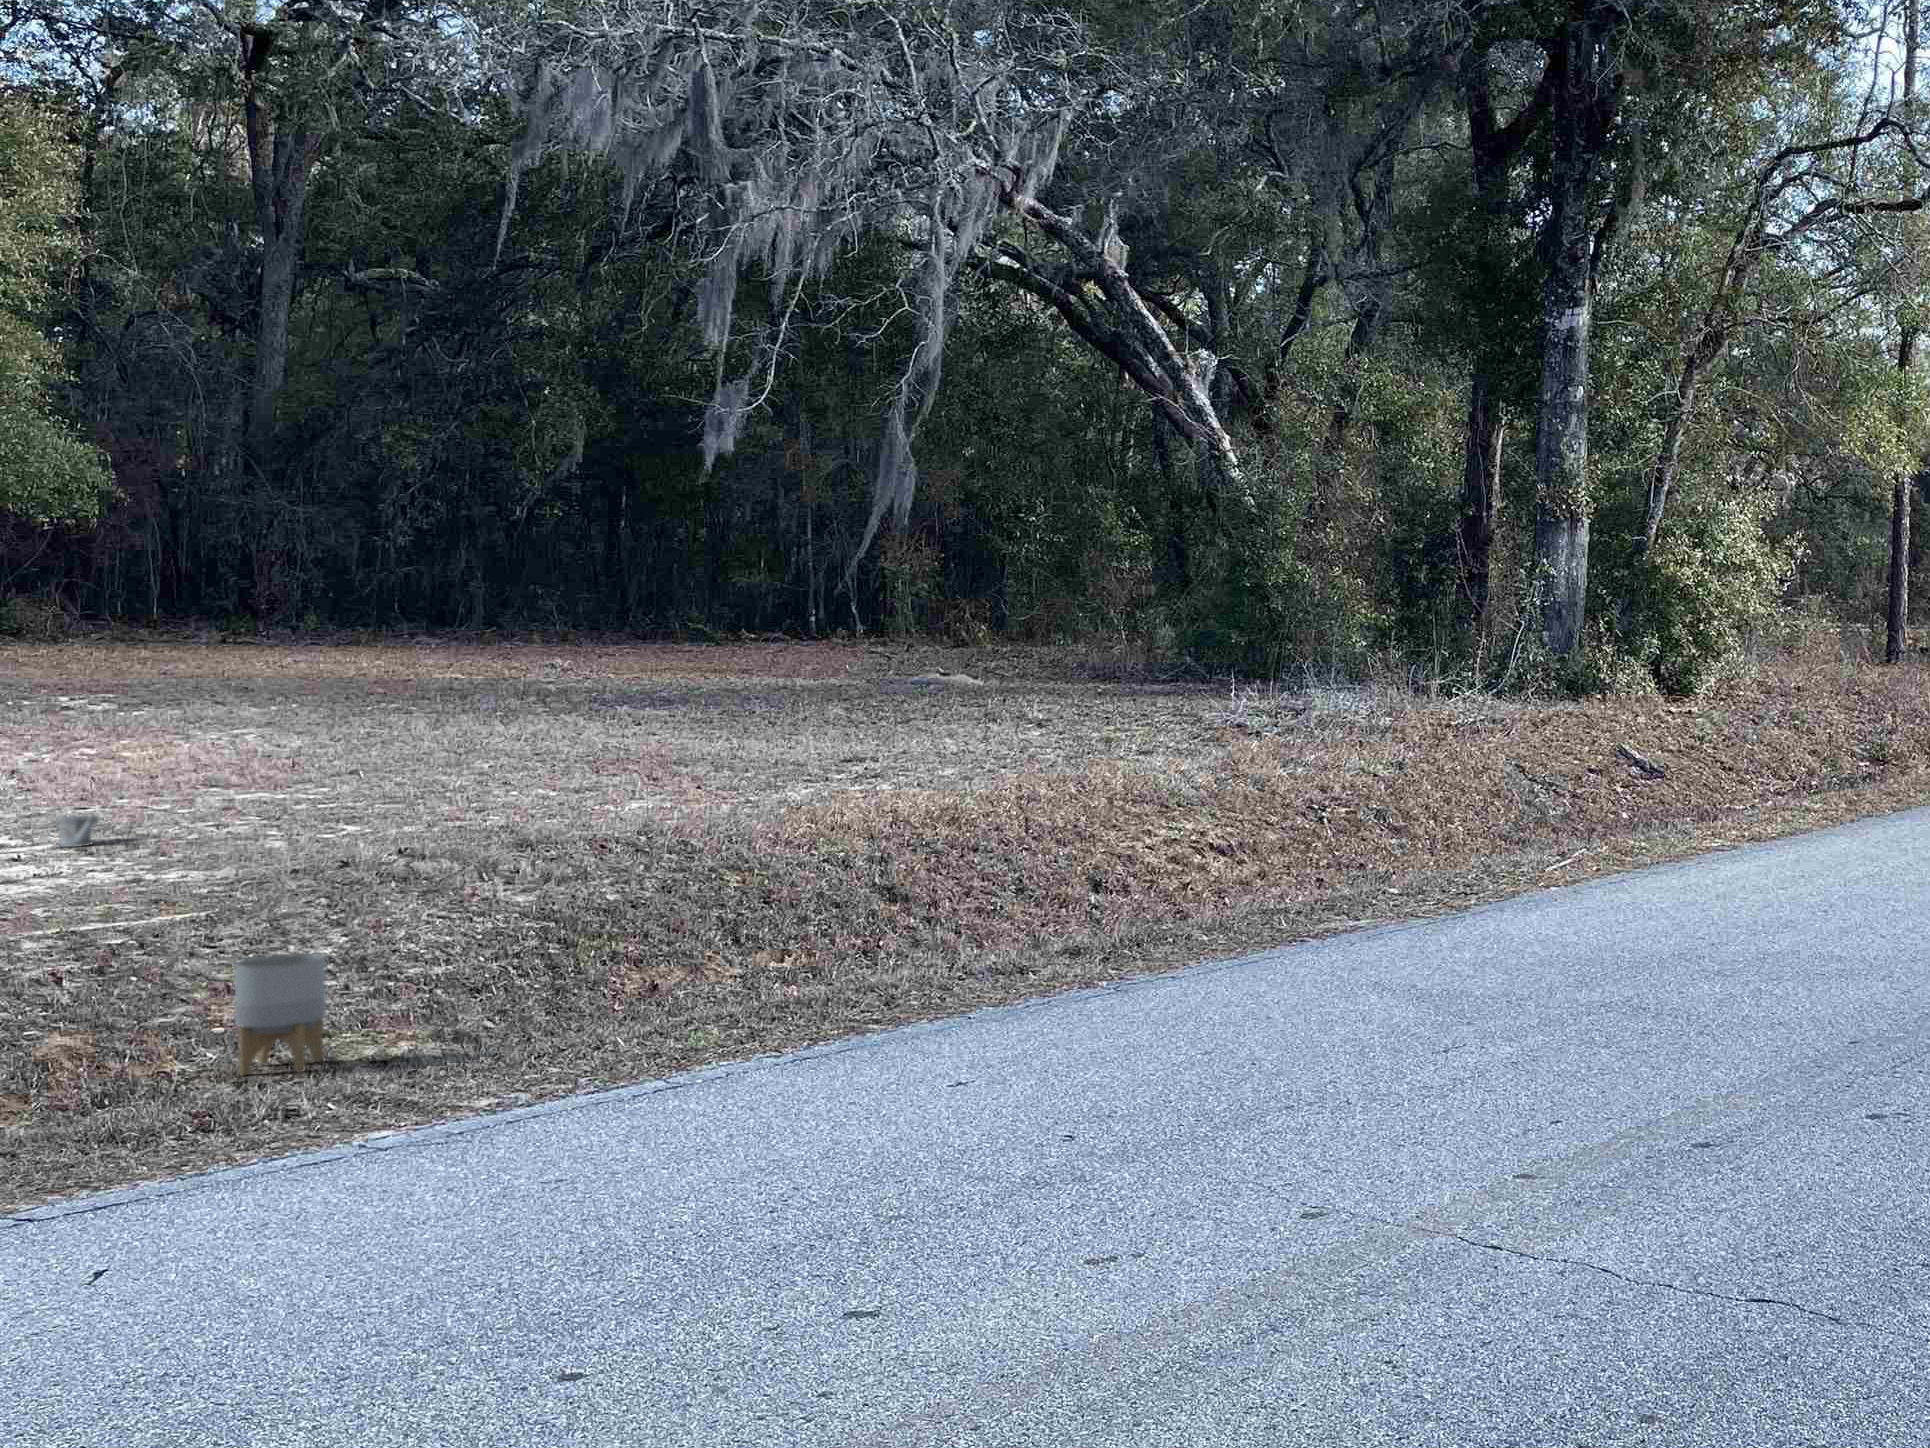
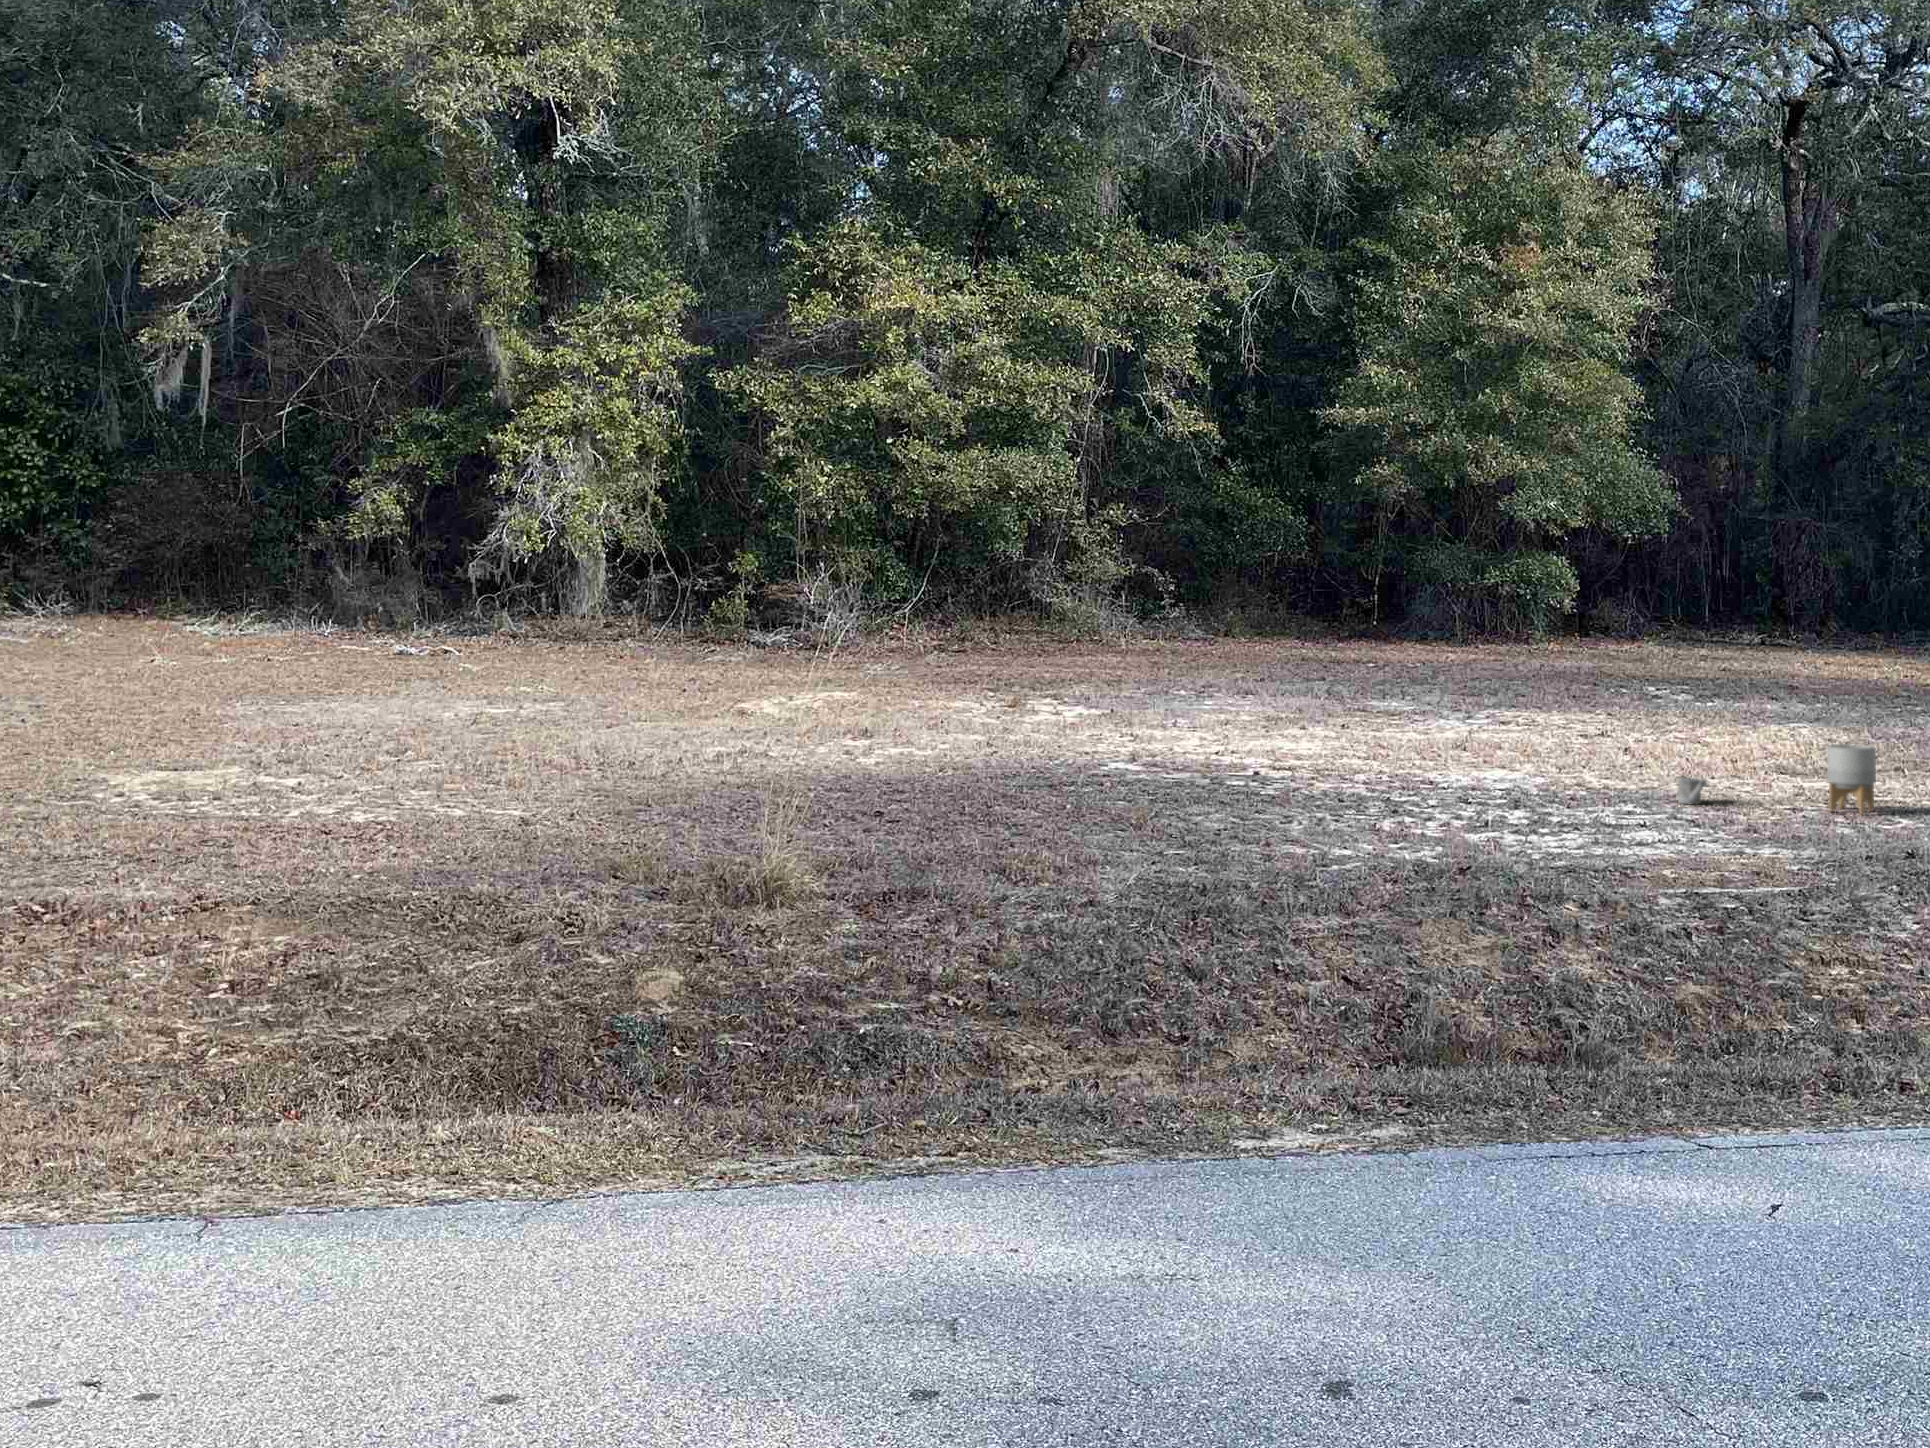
planter: present [235,954,326,1075] -> present [1827,744,1876,814]

